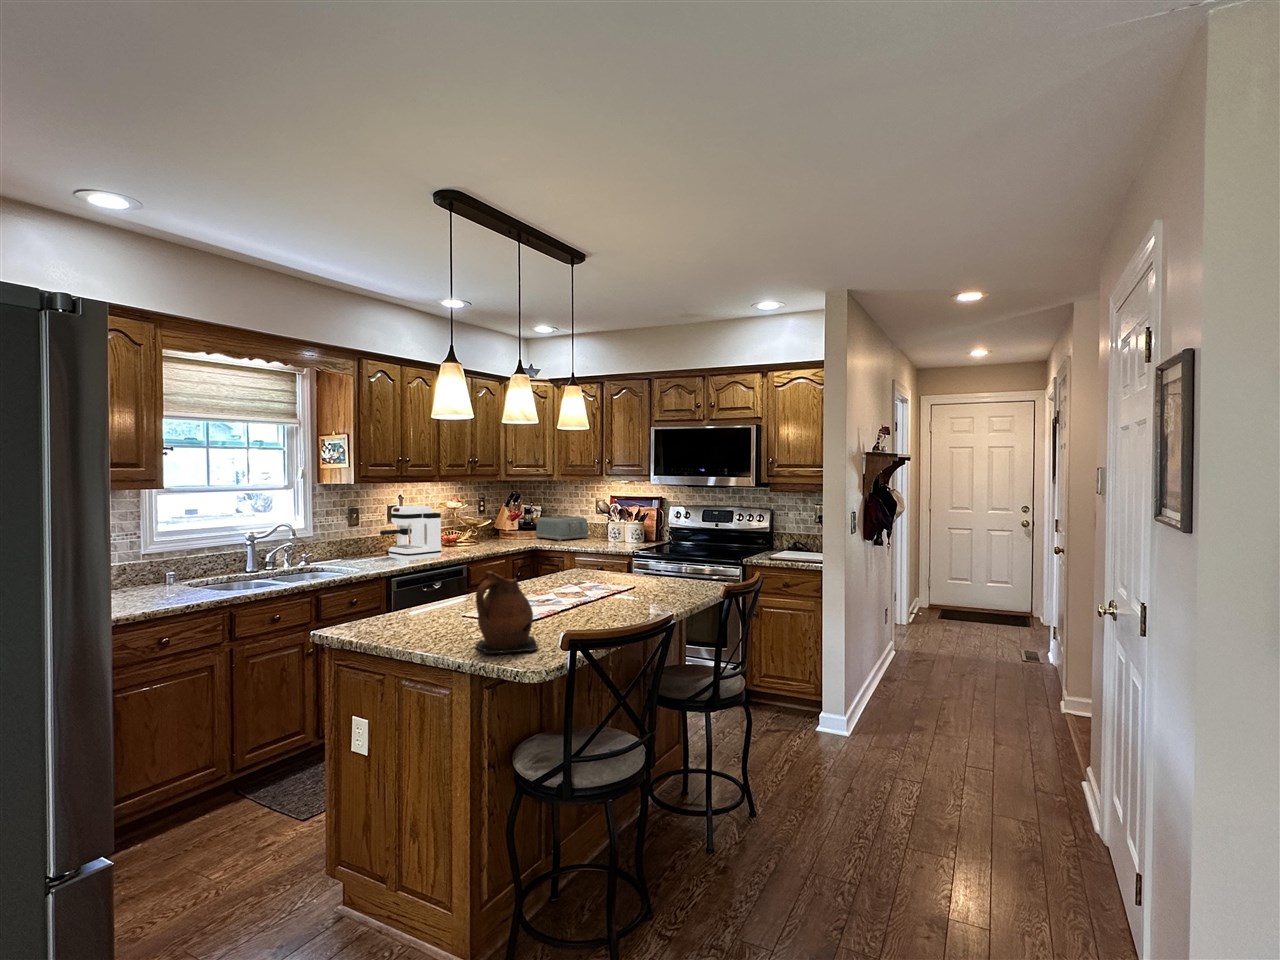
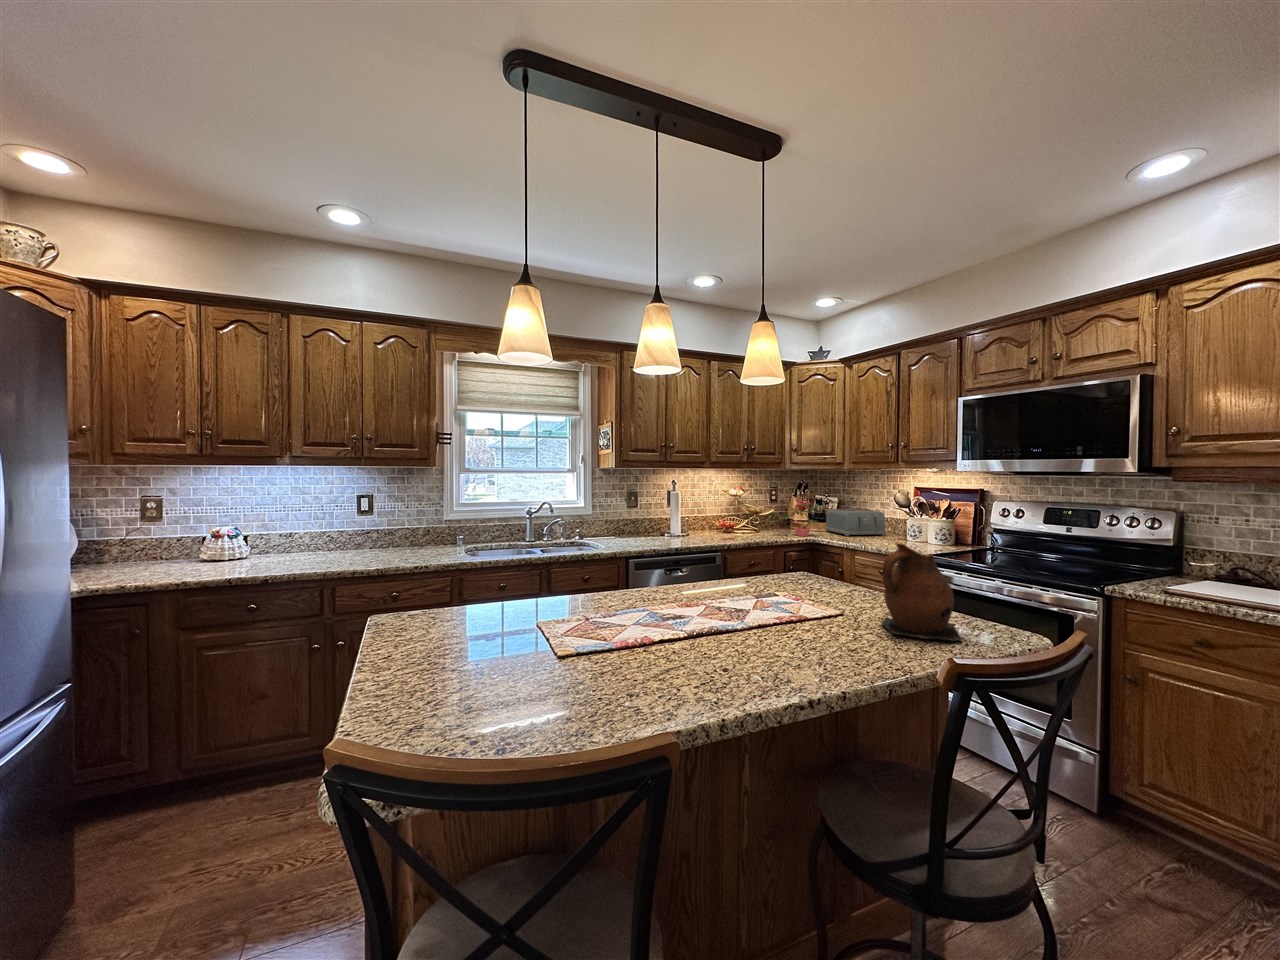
coffee maker: present [380,506,441,561] -> none [638,490,693,544]
potted plant: none [497,512,540,545] -> present [773,503,820,536]
ceramic pitcher: present [476,571,538,653] -> present [881,542,961,642]

